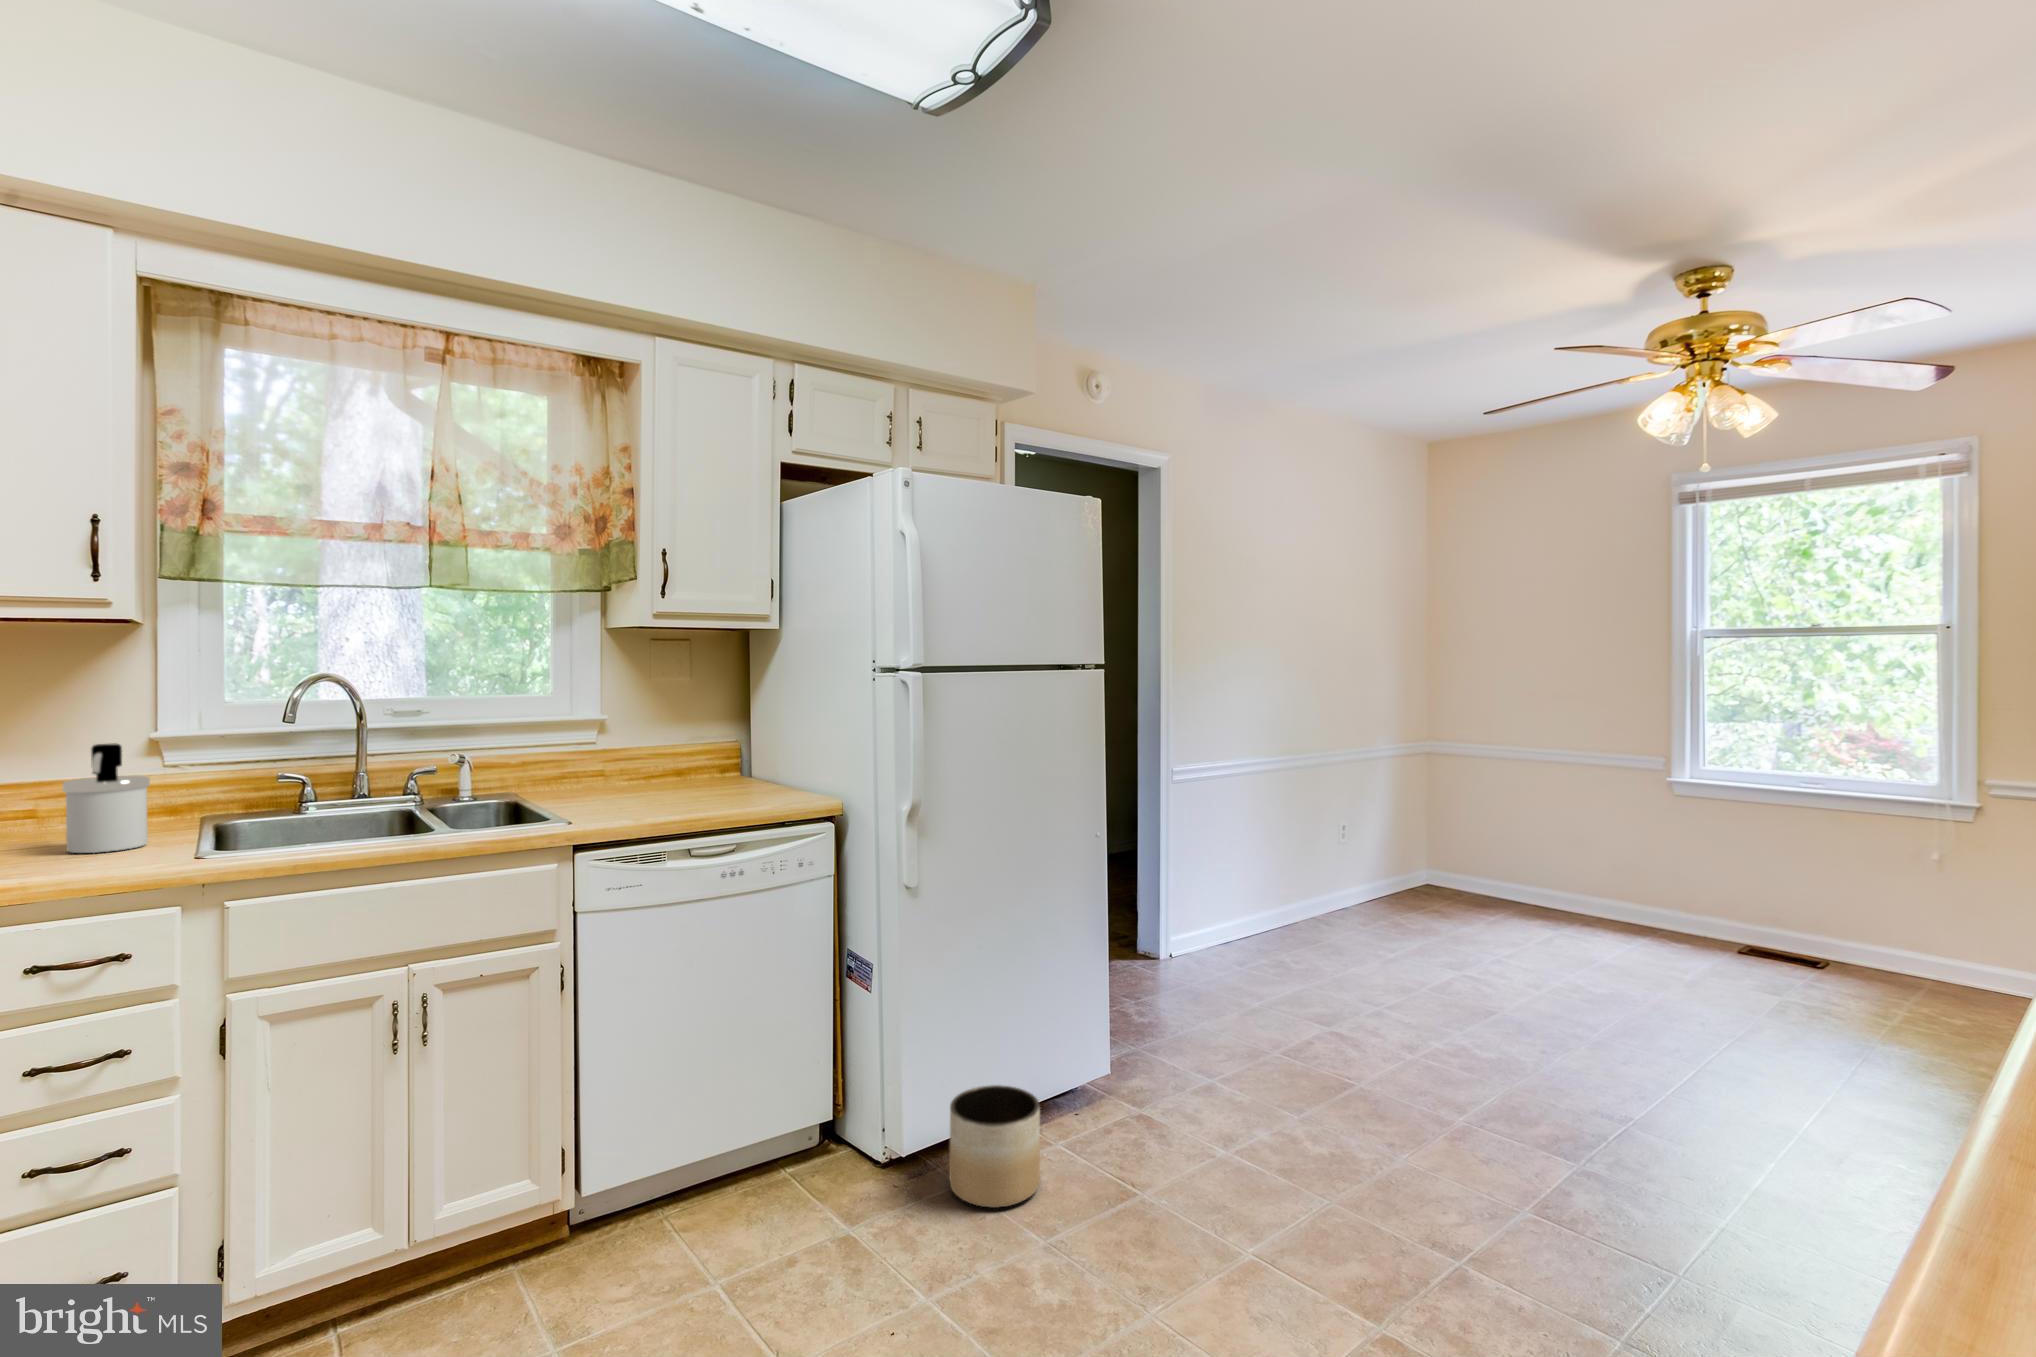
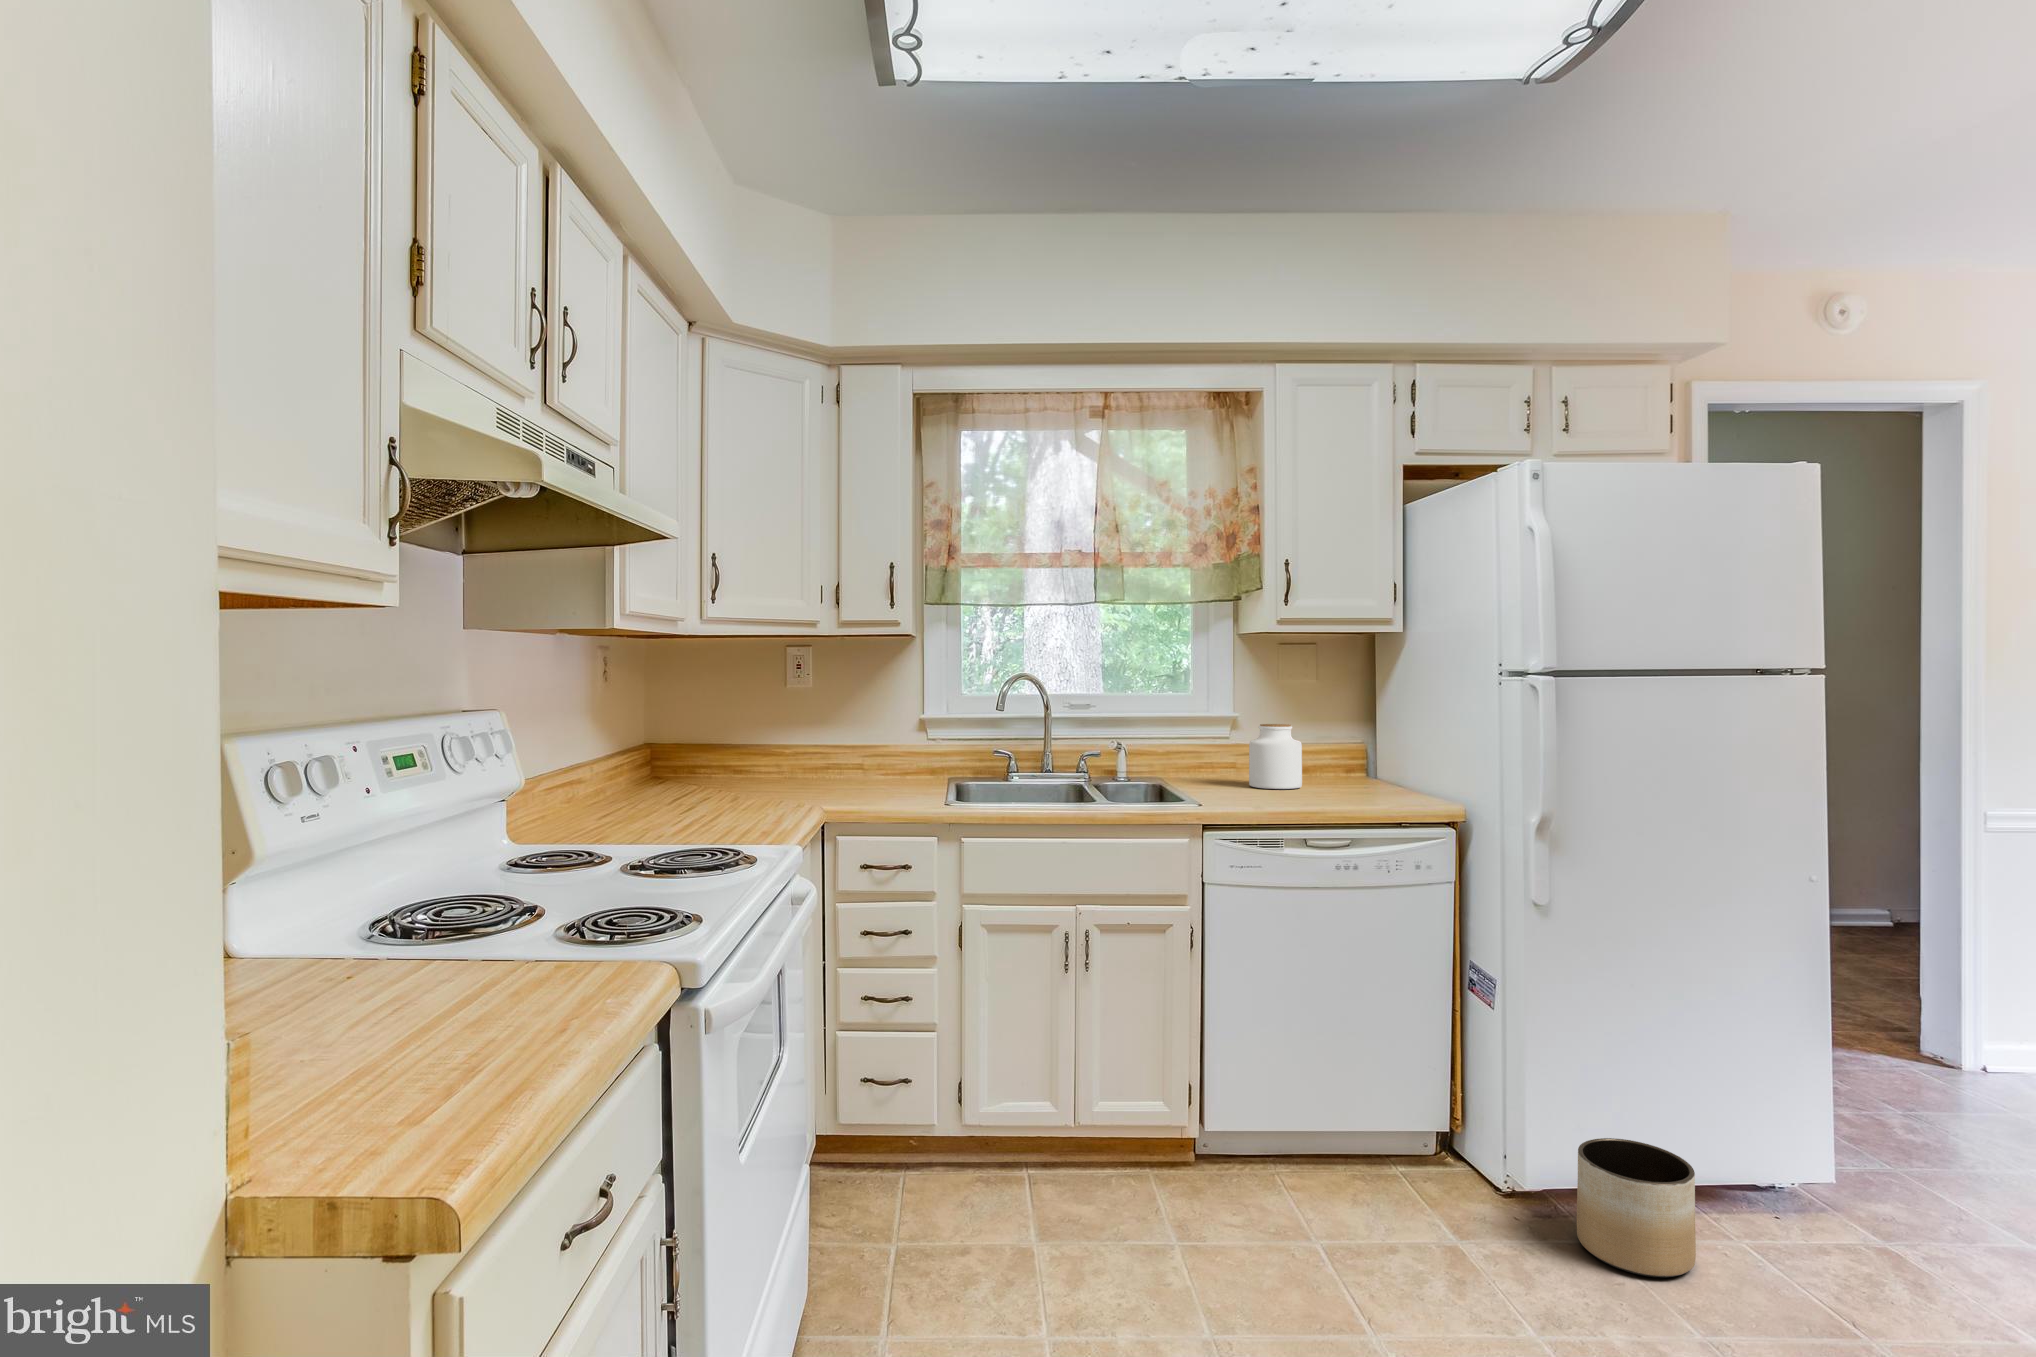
jar: none [623,726,682,796] -> present [1249,724,1302,789]
soap dispenser: present [63,743,150,853] -> none [878,721,923,796]

